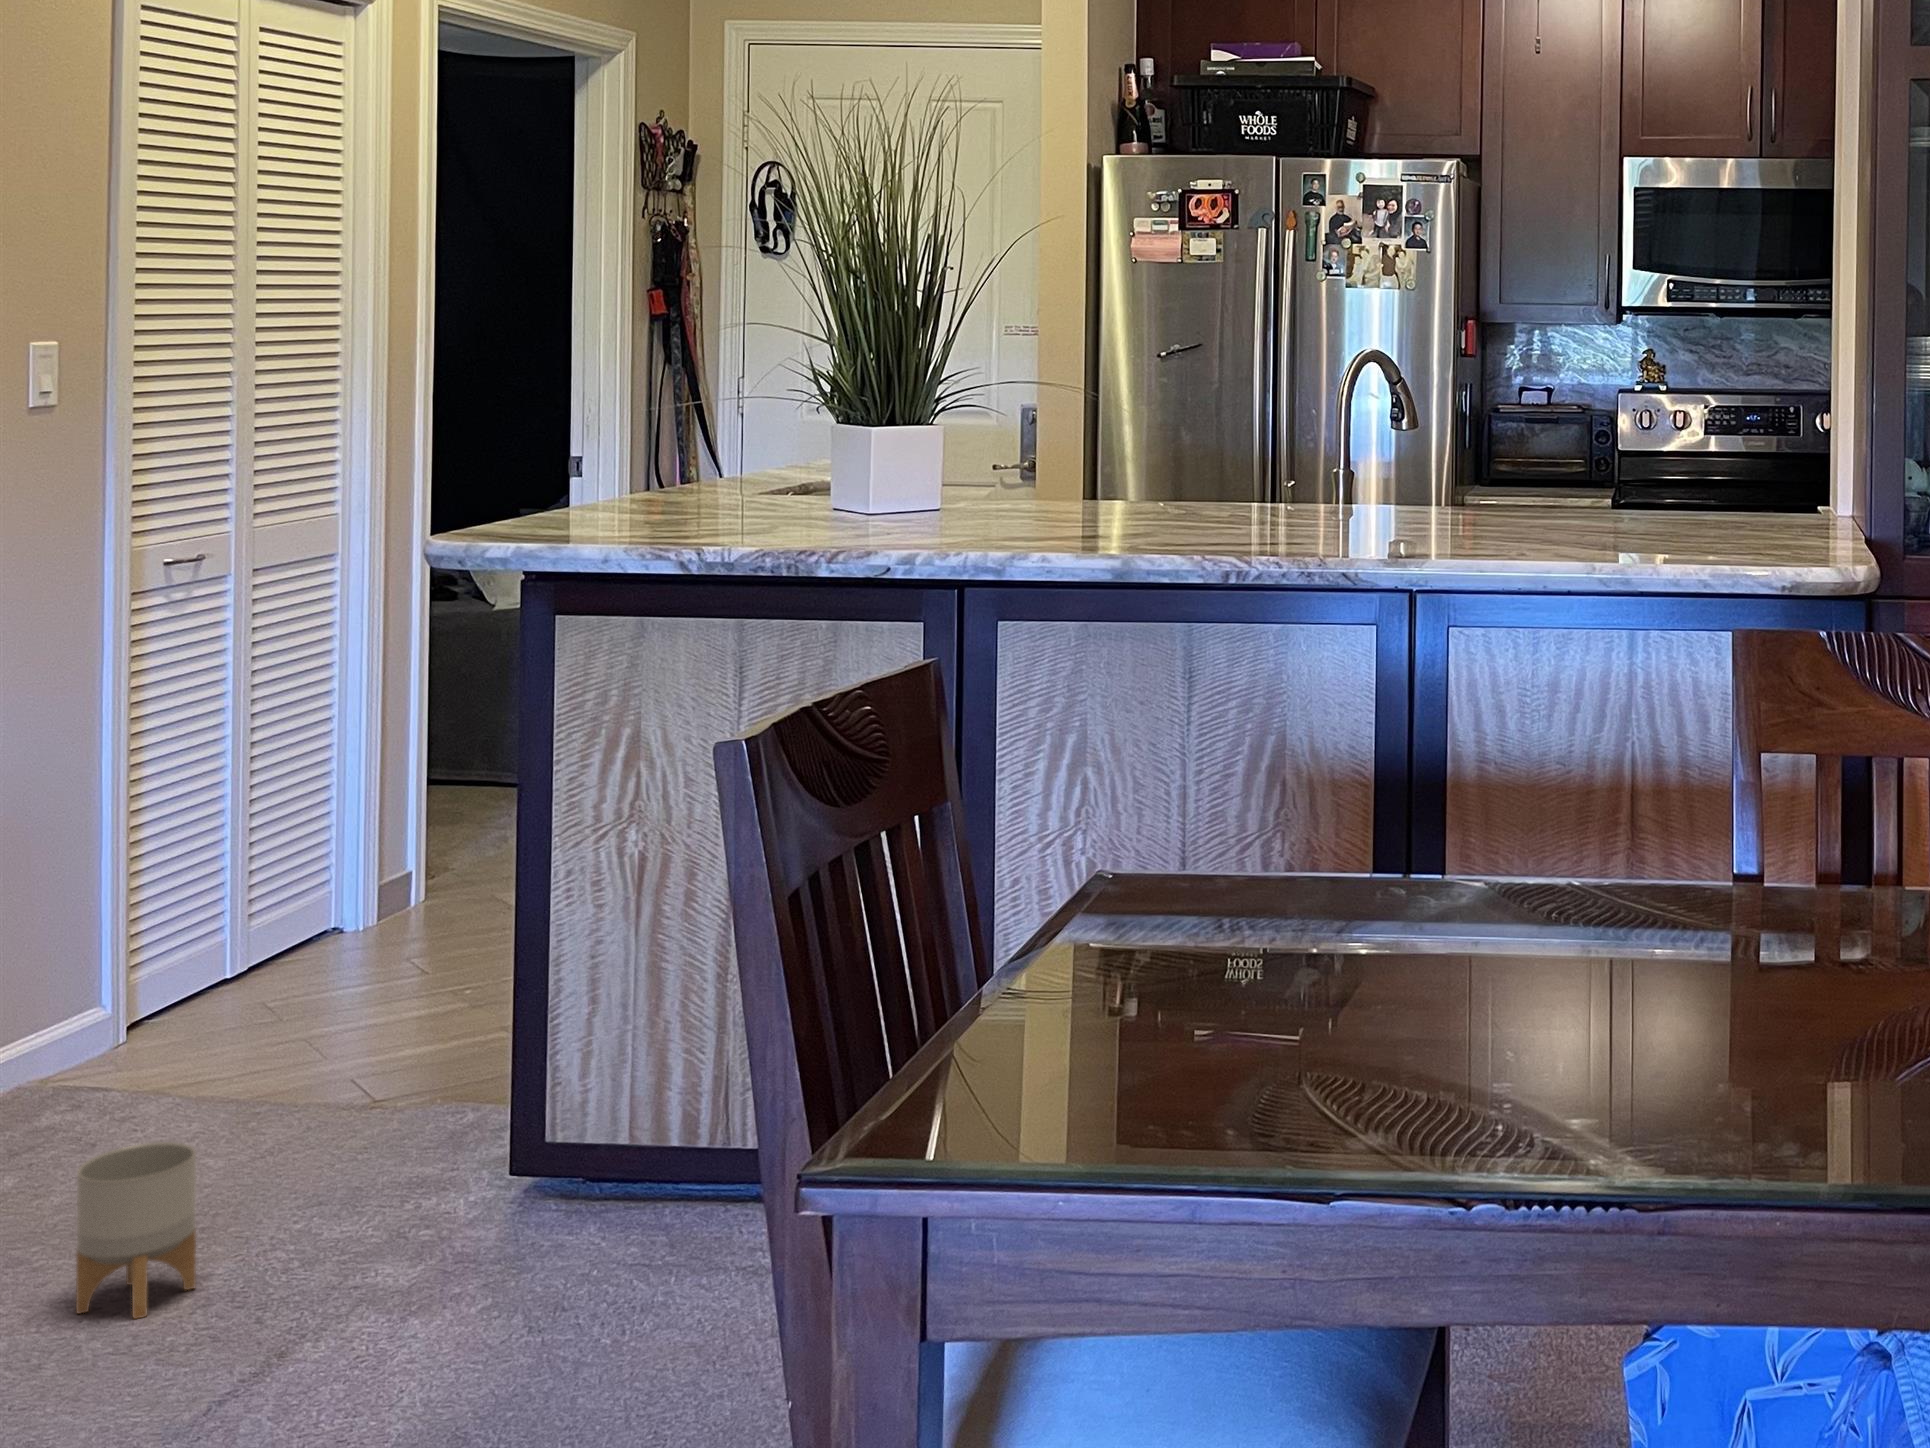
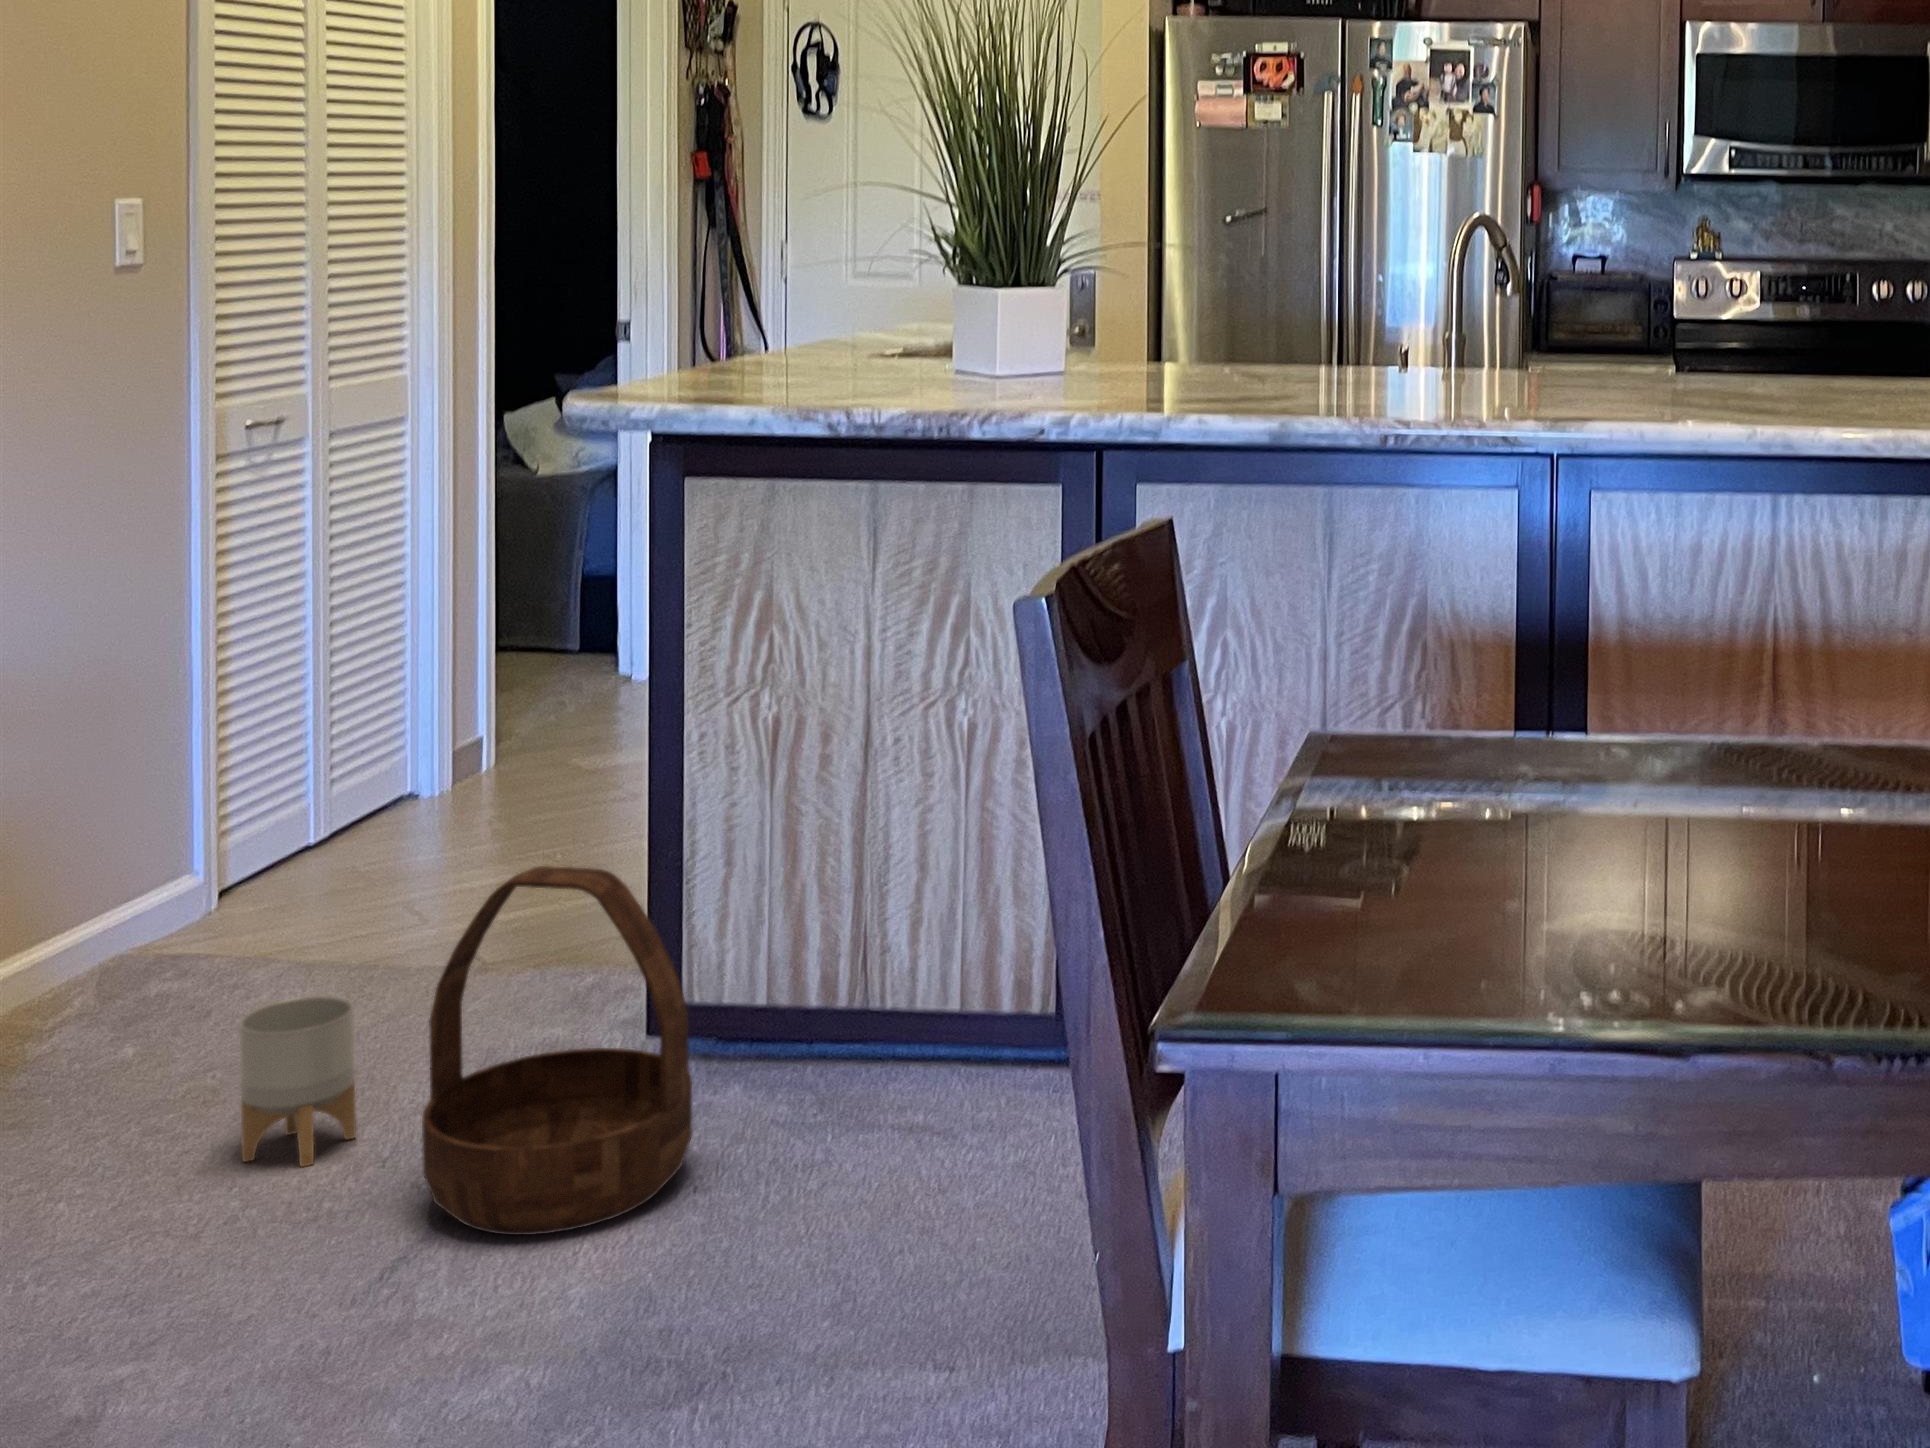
basket: none [244,1011,525,1392] -> present [422,866,692,1235]

